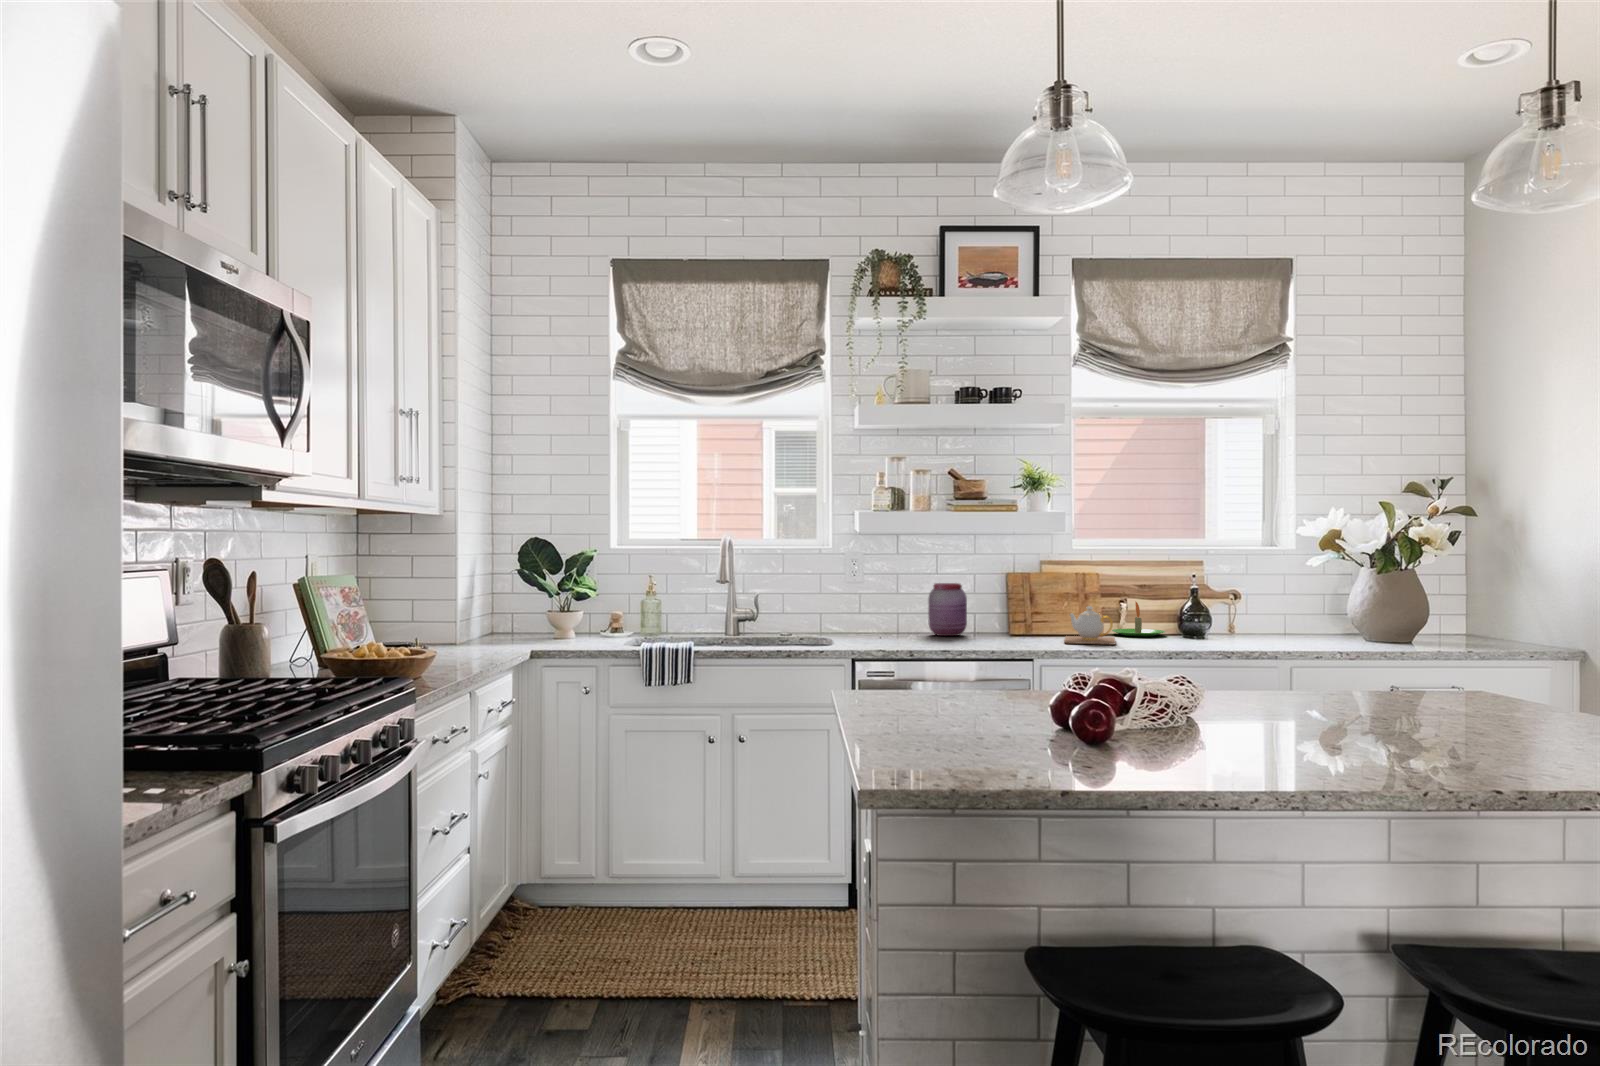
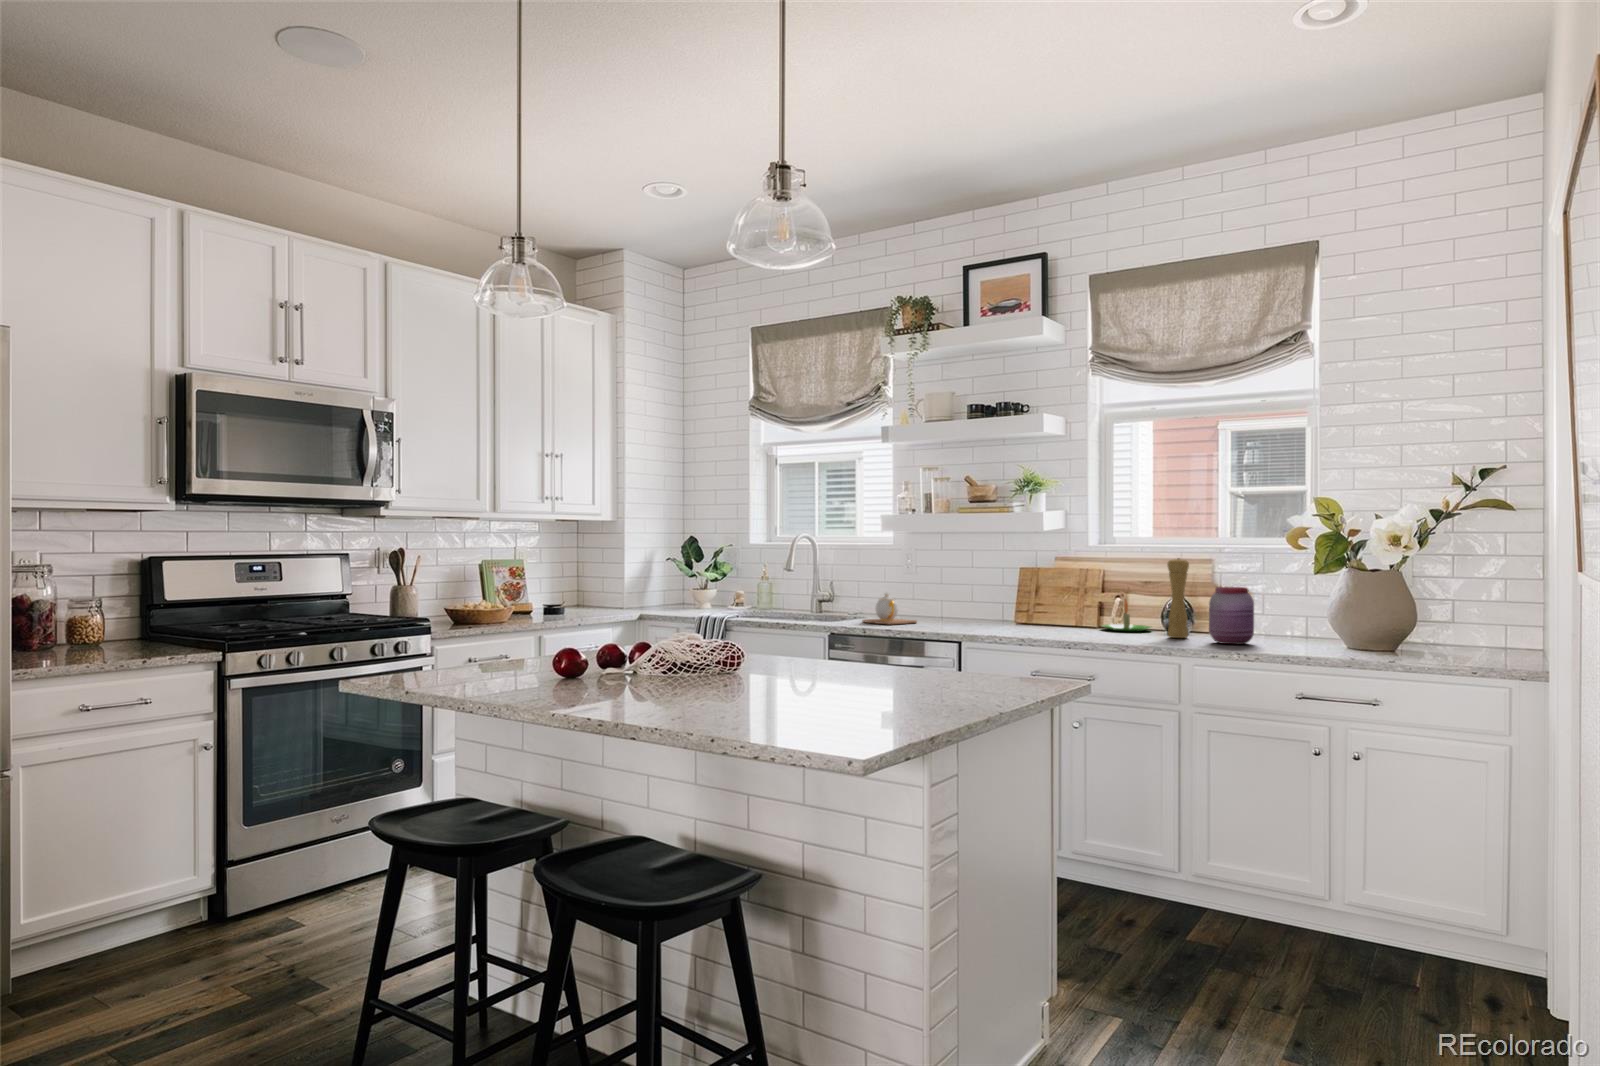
pepper mill: none [1212,560,1233,641] -> present [1167,558,1189,638]
jar: present [928,583,967,636] -> present [1209,587,1254,644]
teapot: present [1064,606,1116,645] -> present [863,593,917,625]

